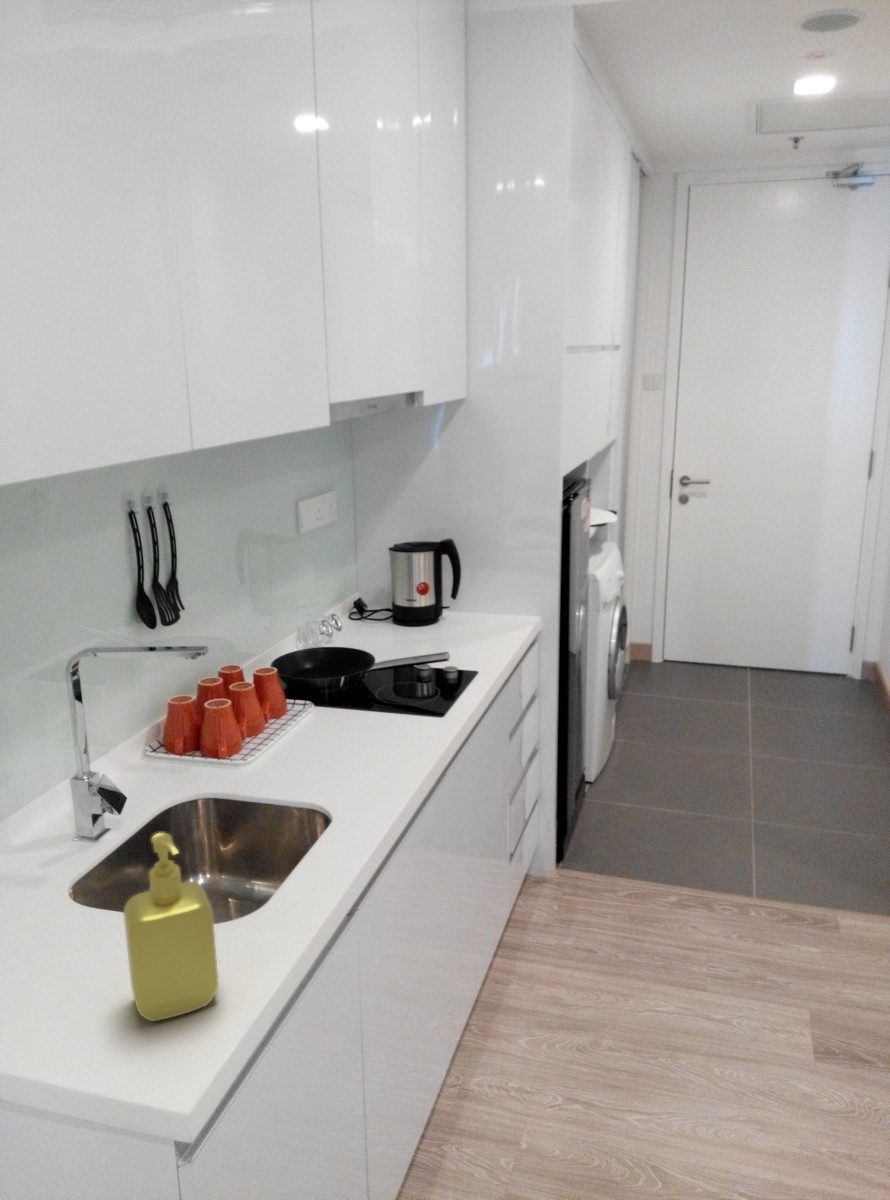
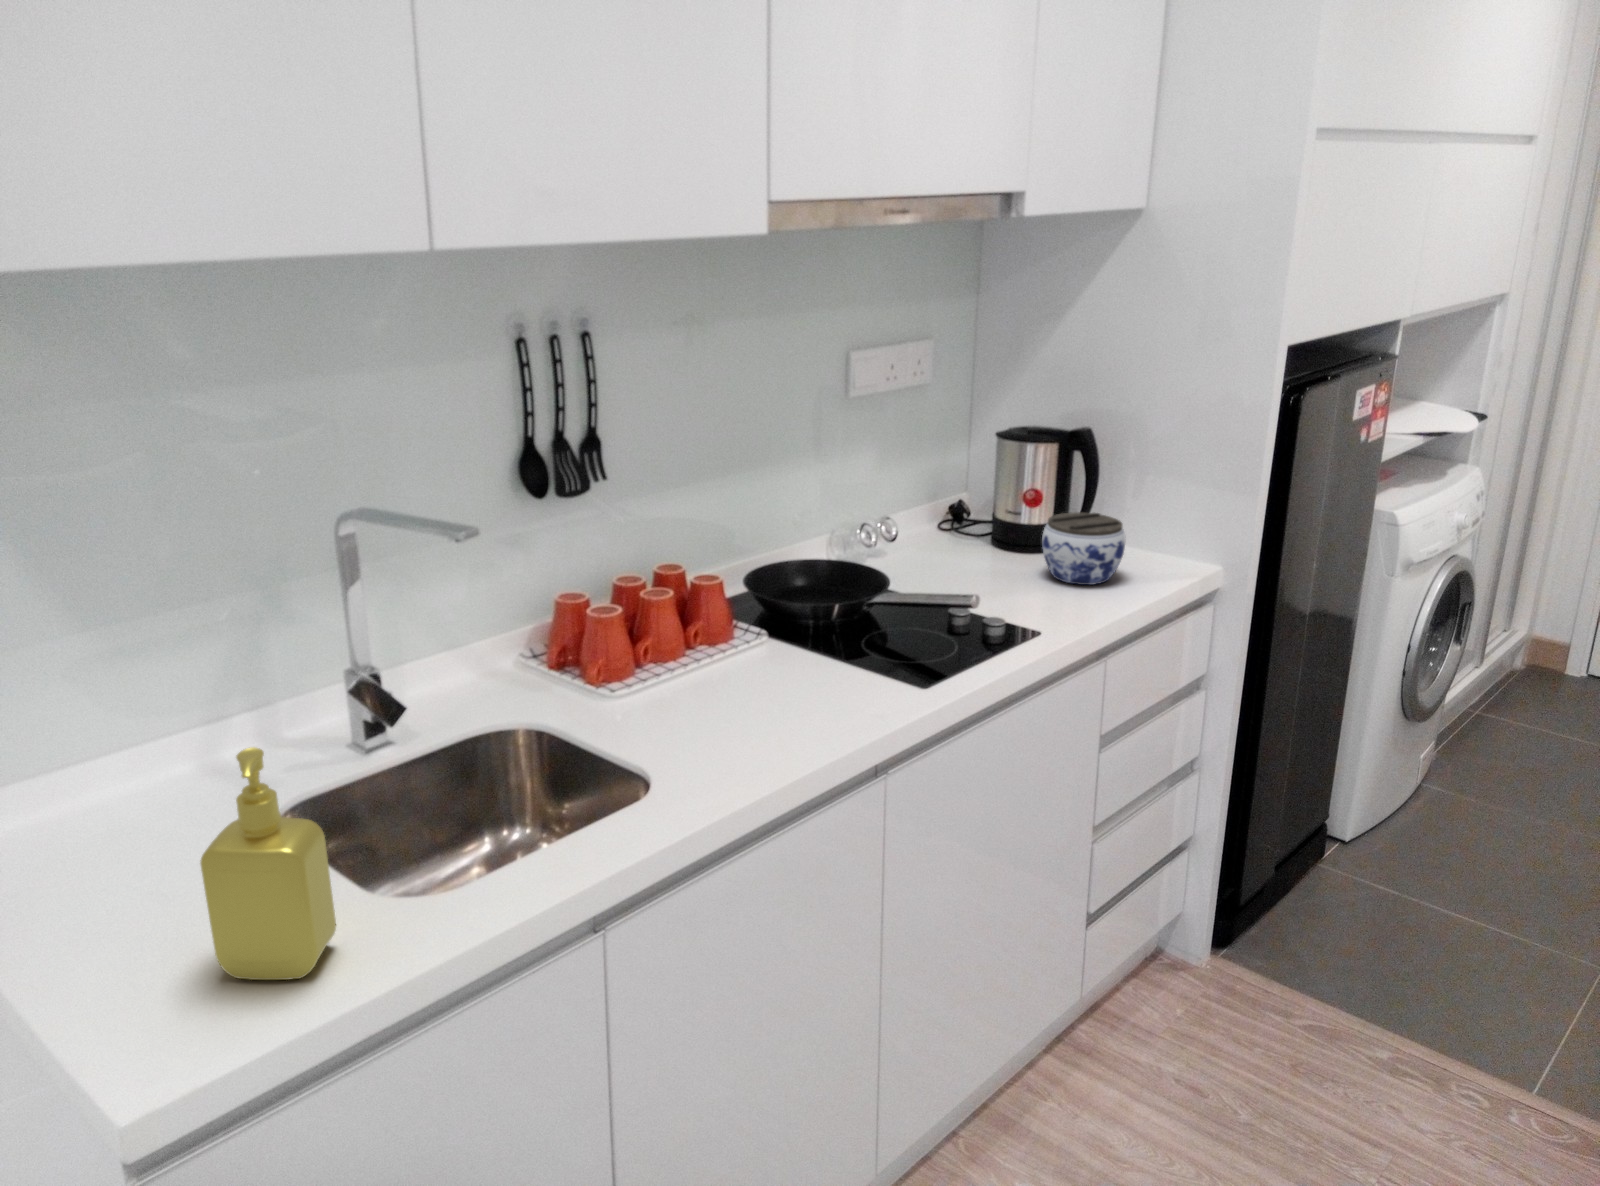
jar: none [441,594,493,640] -> present [1042,512,1126,585]

